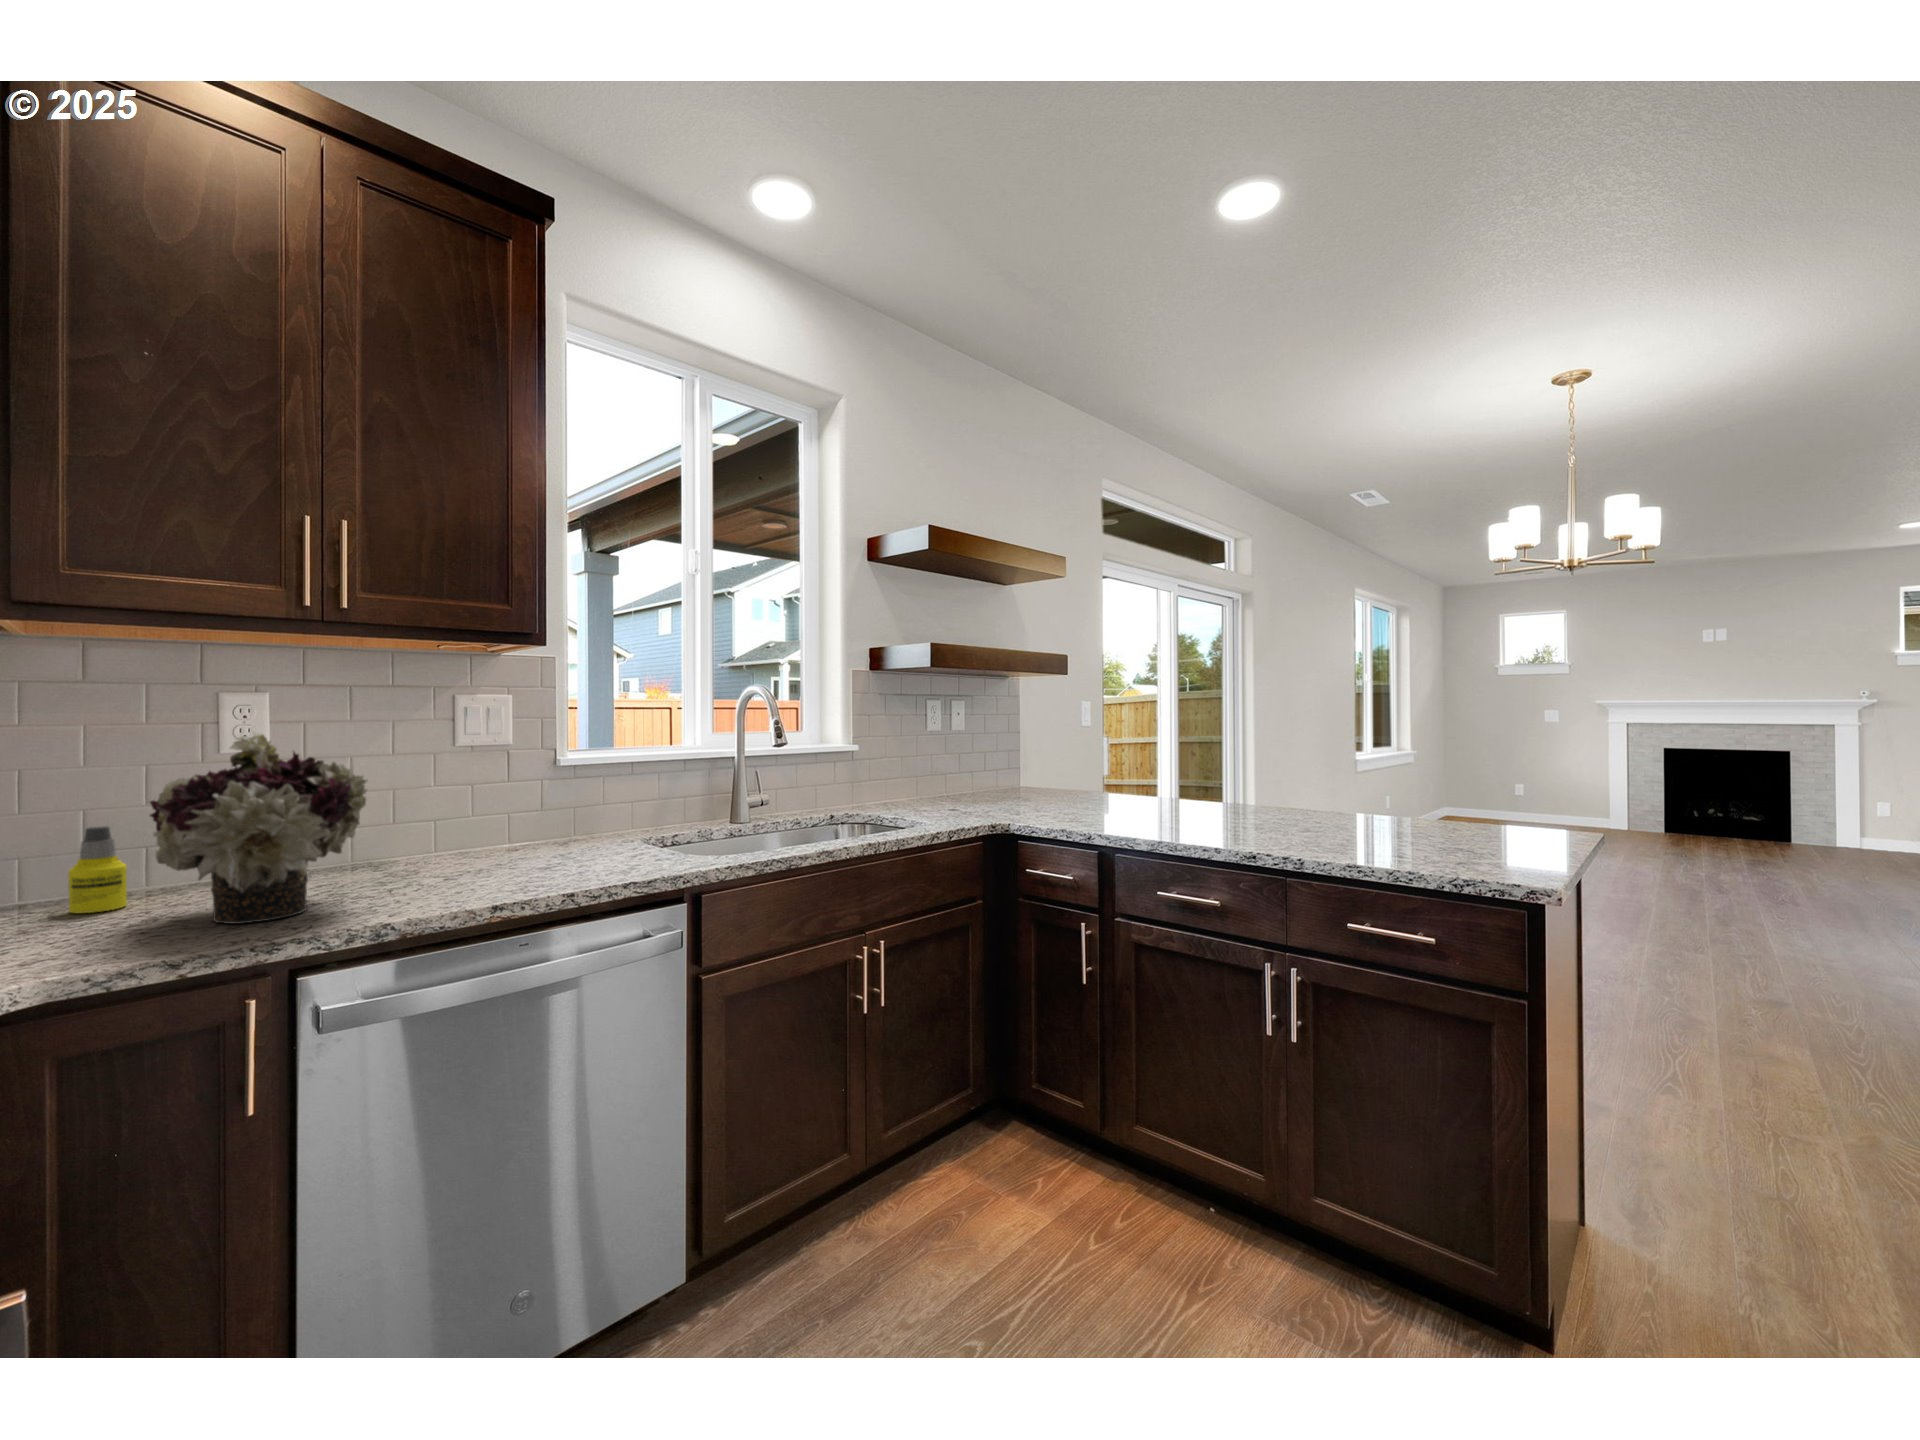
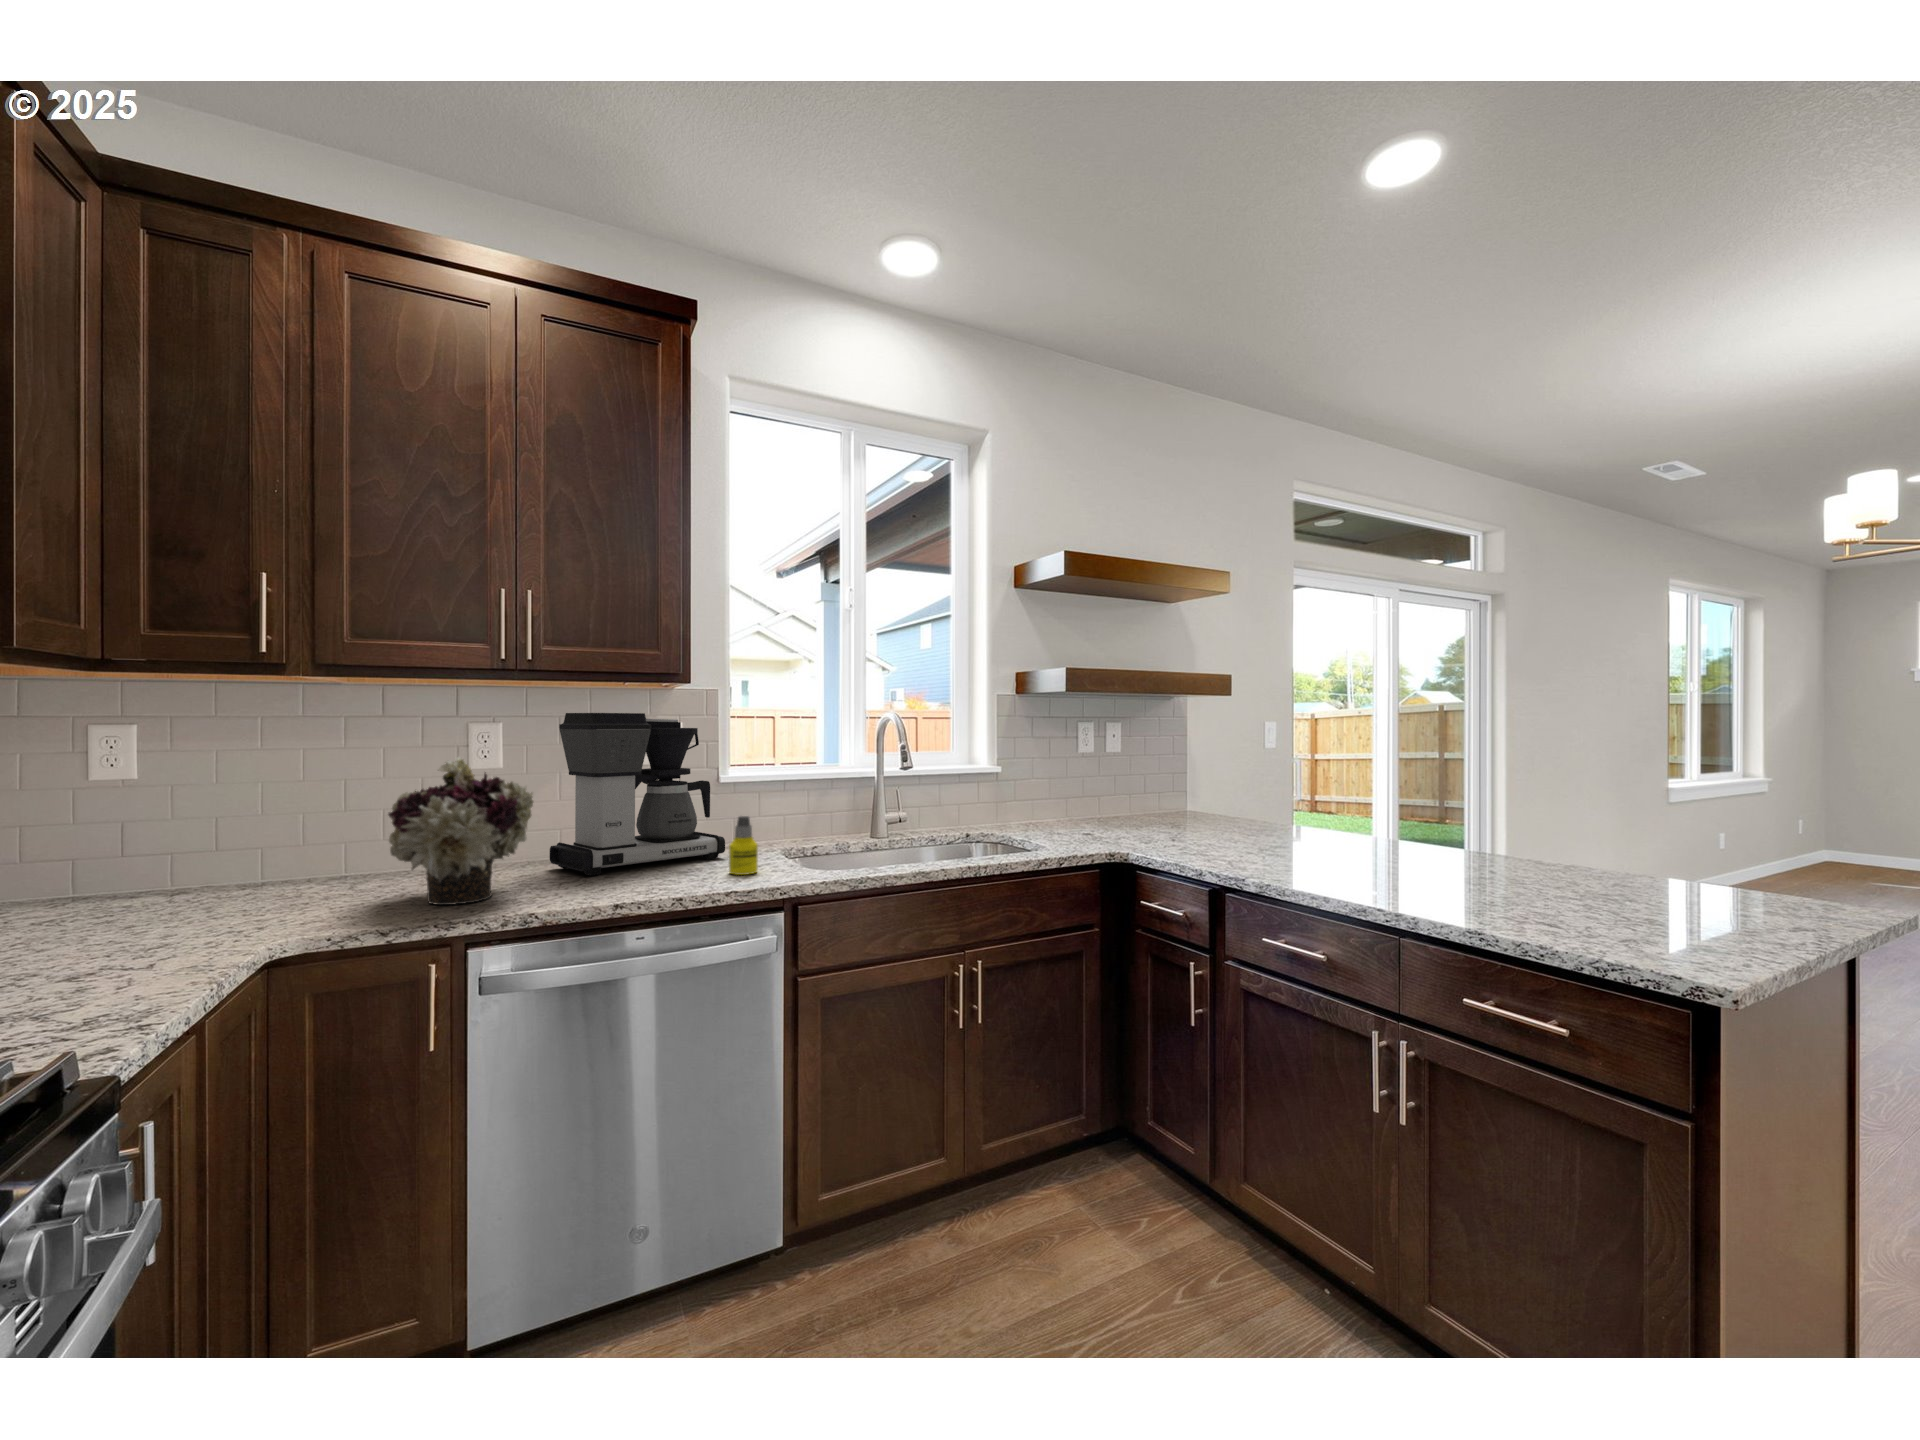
coffee maker: none [361,680,584,877] -> present [550,713,725,876]
bottle: present [68,826,127,913] -> present [729,816,758,875]

